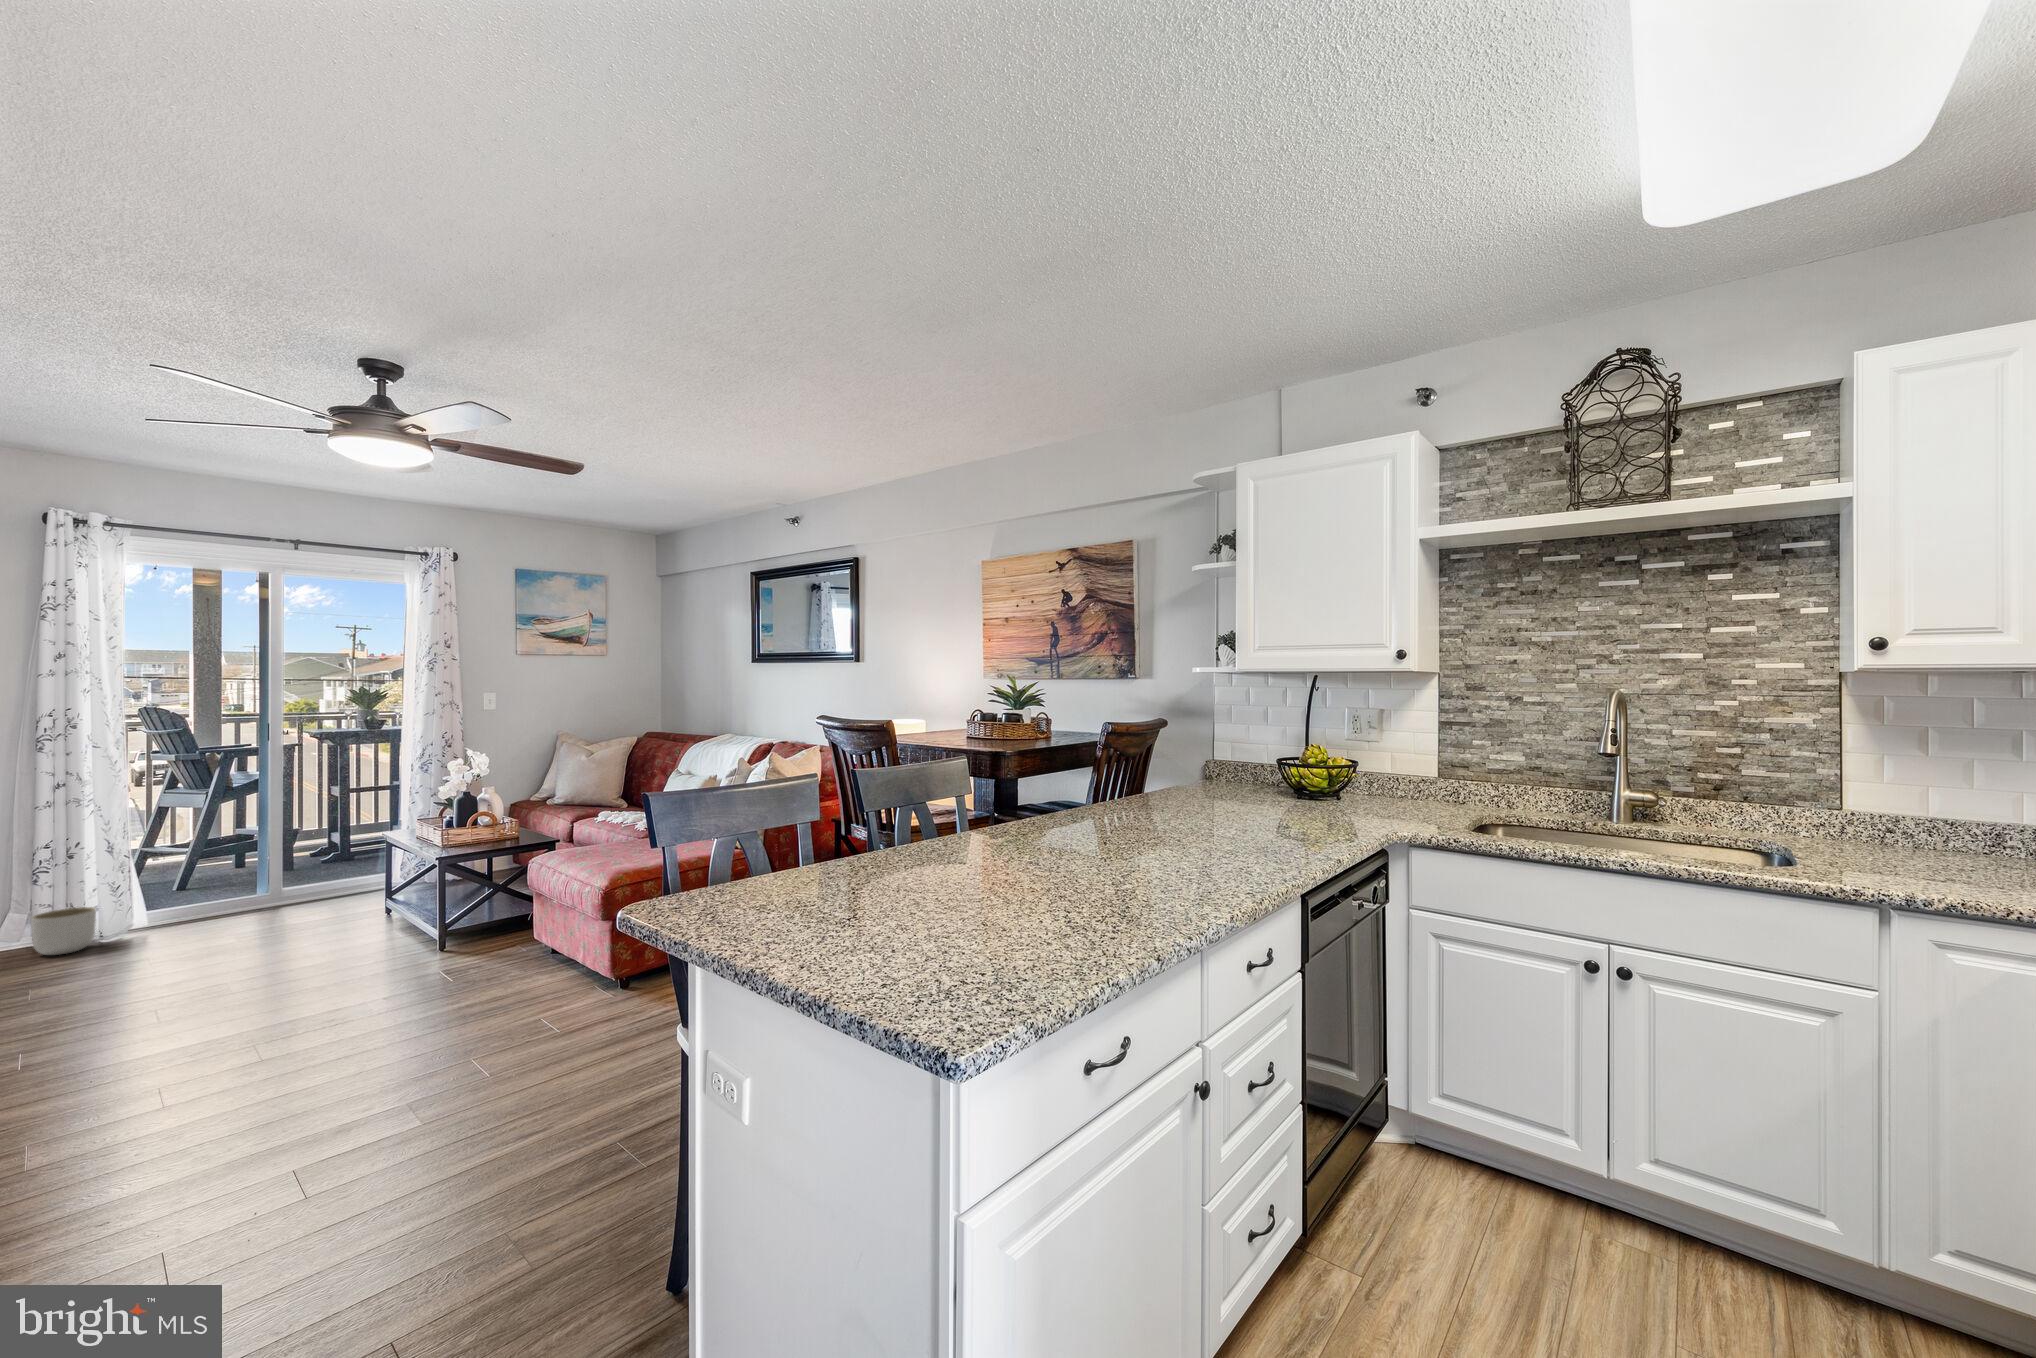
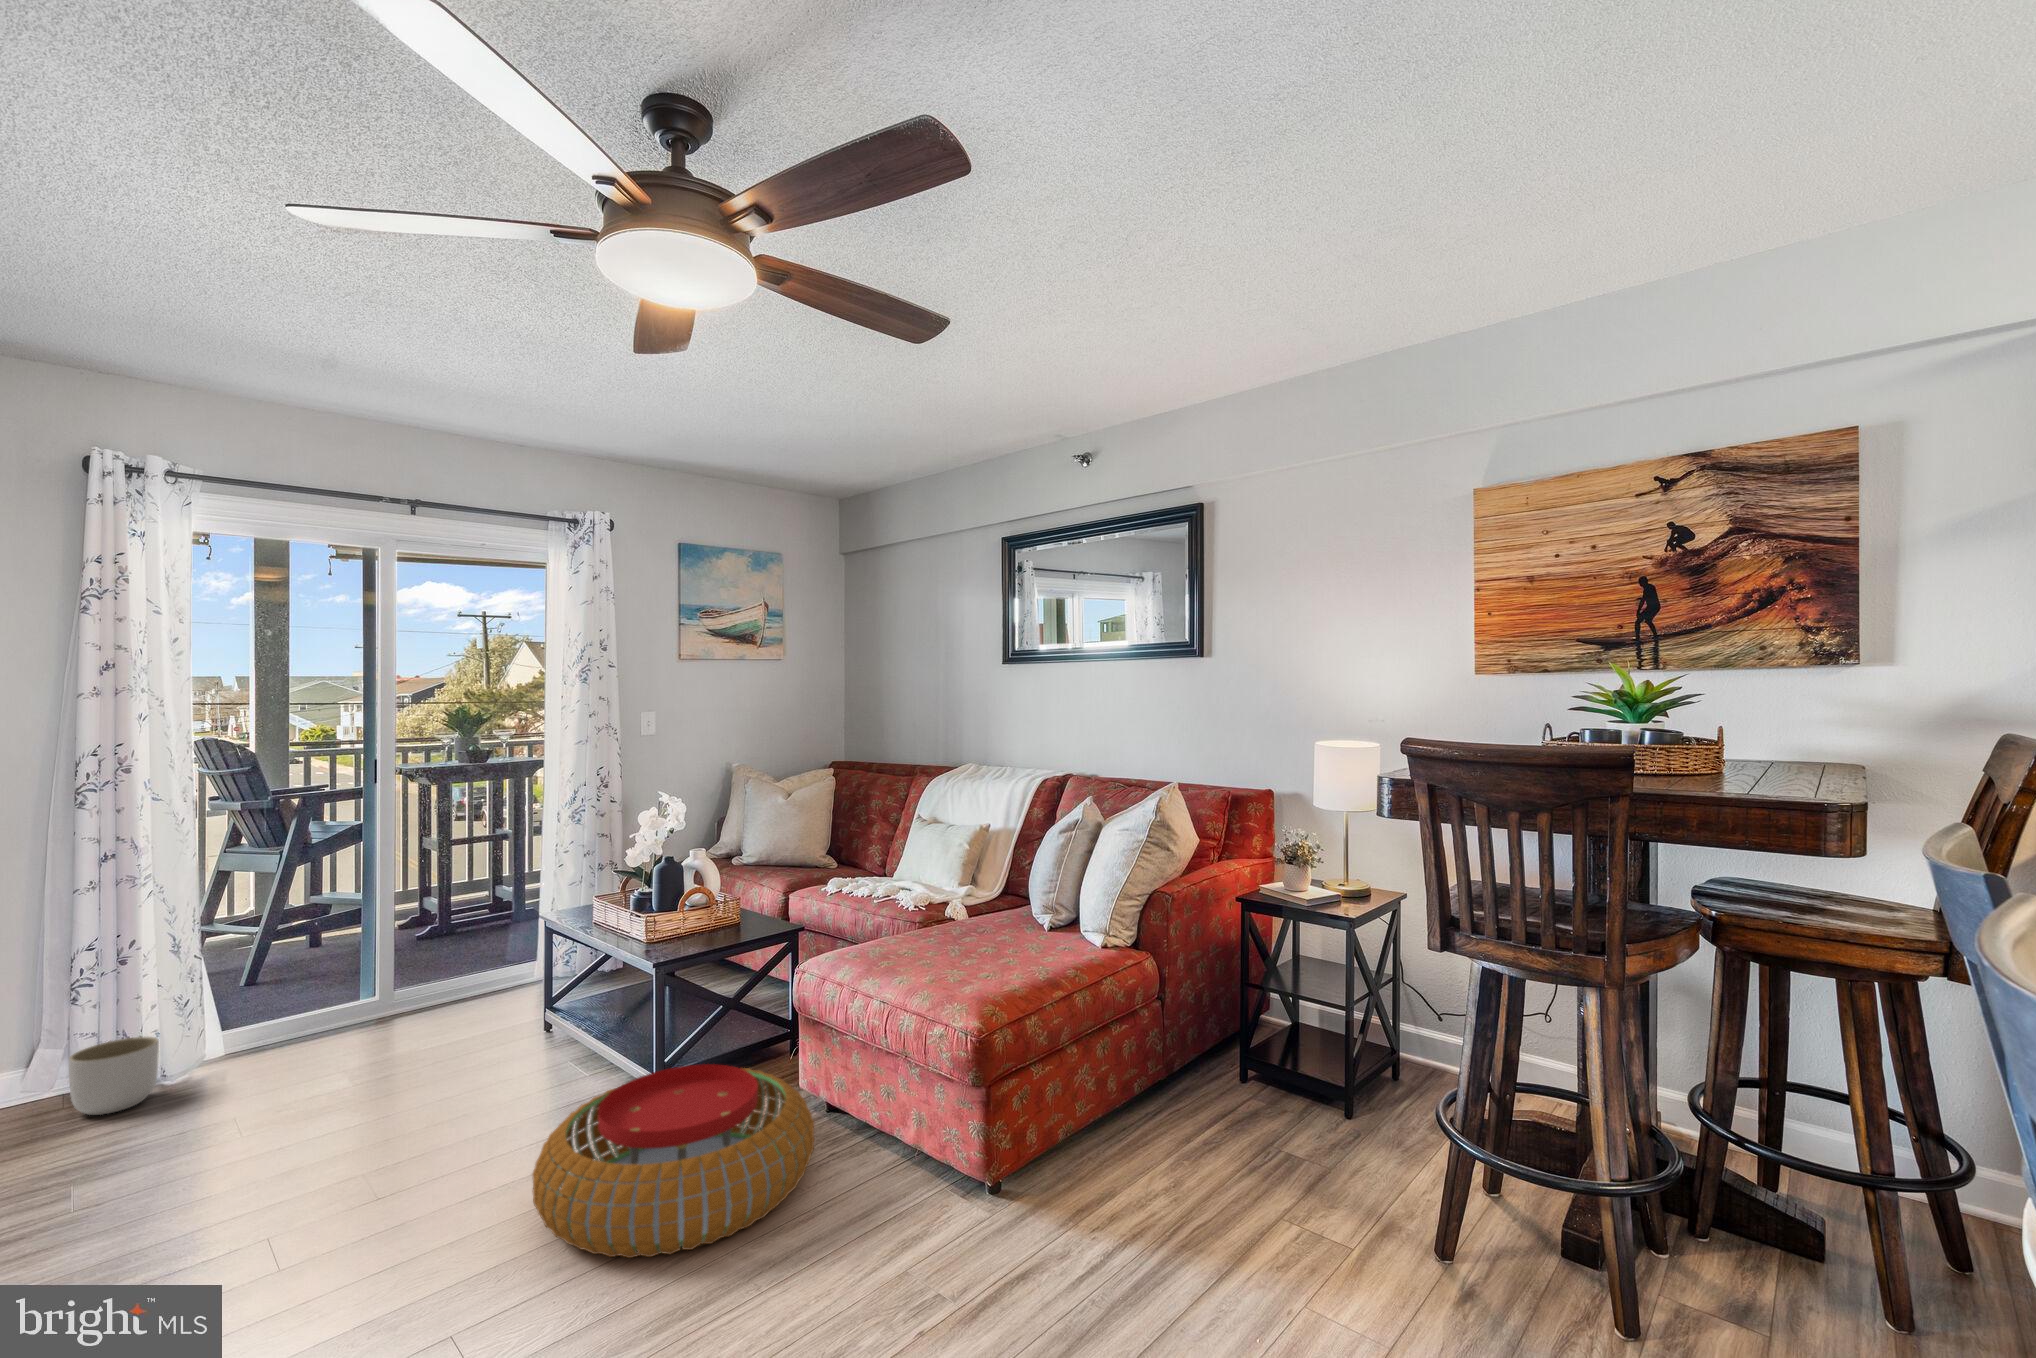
pouf: none [321,916,518,1013] -> present [532,1064,814,1258]

